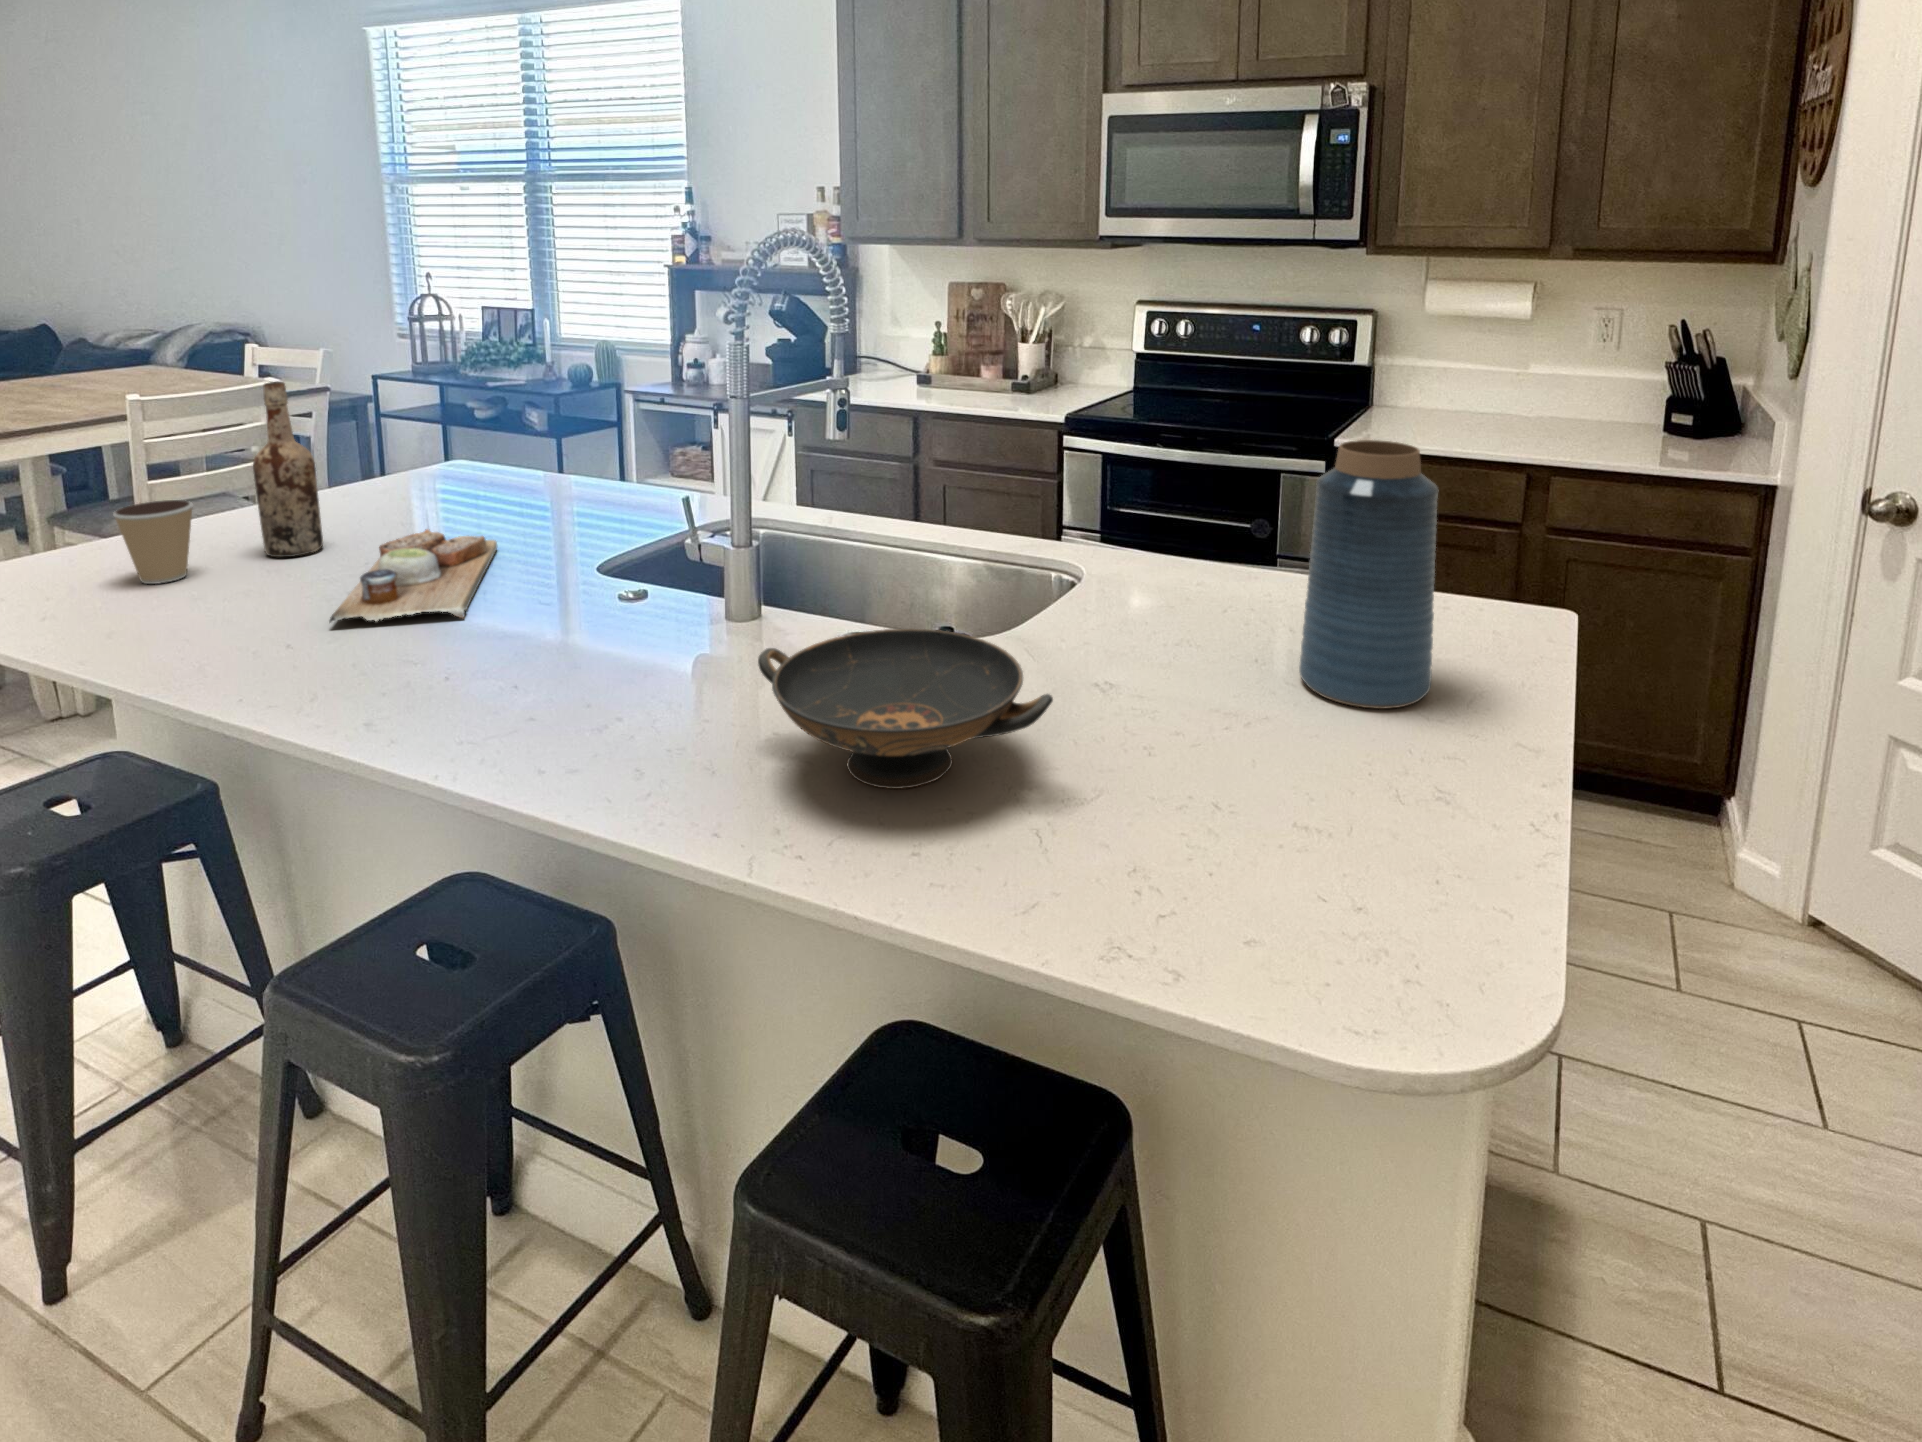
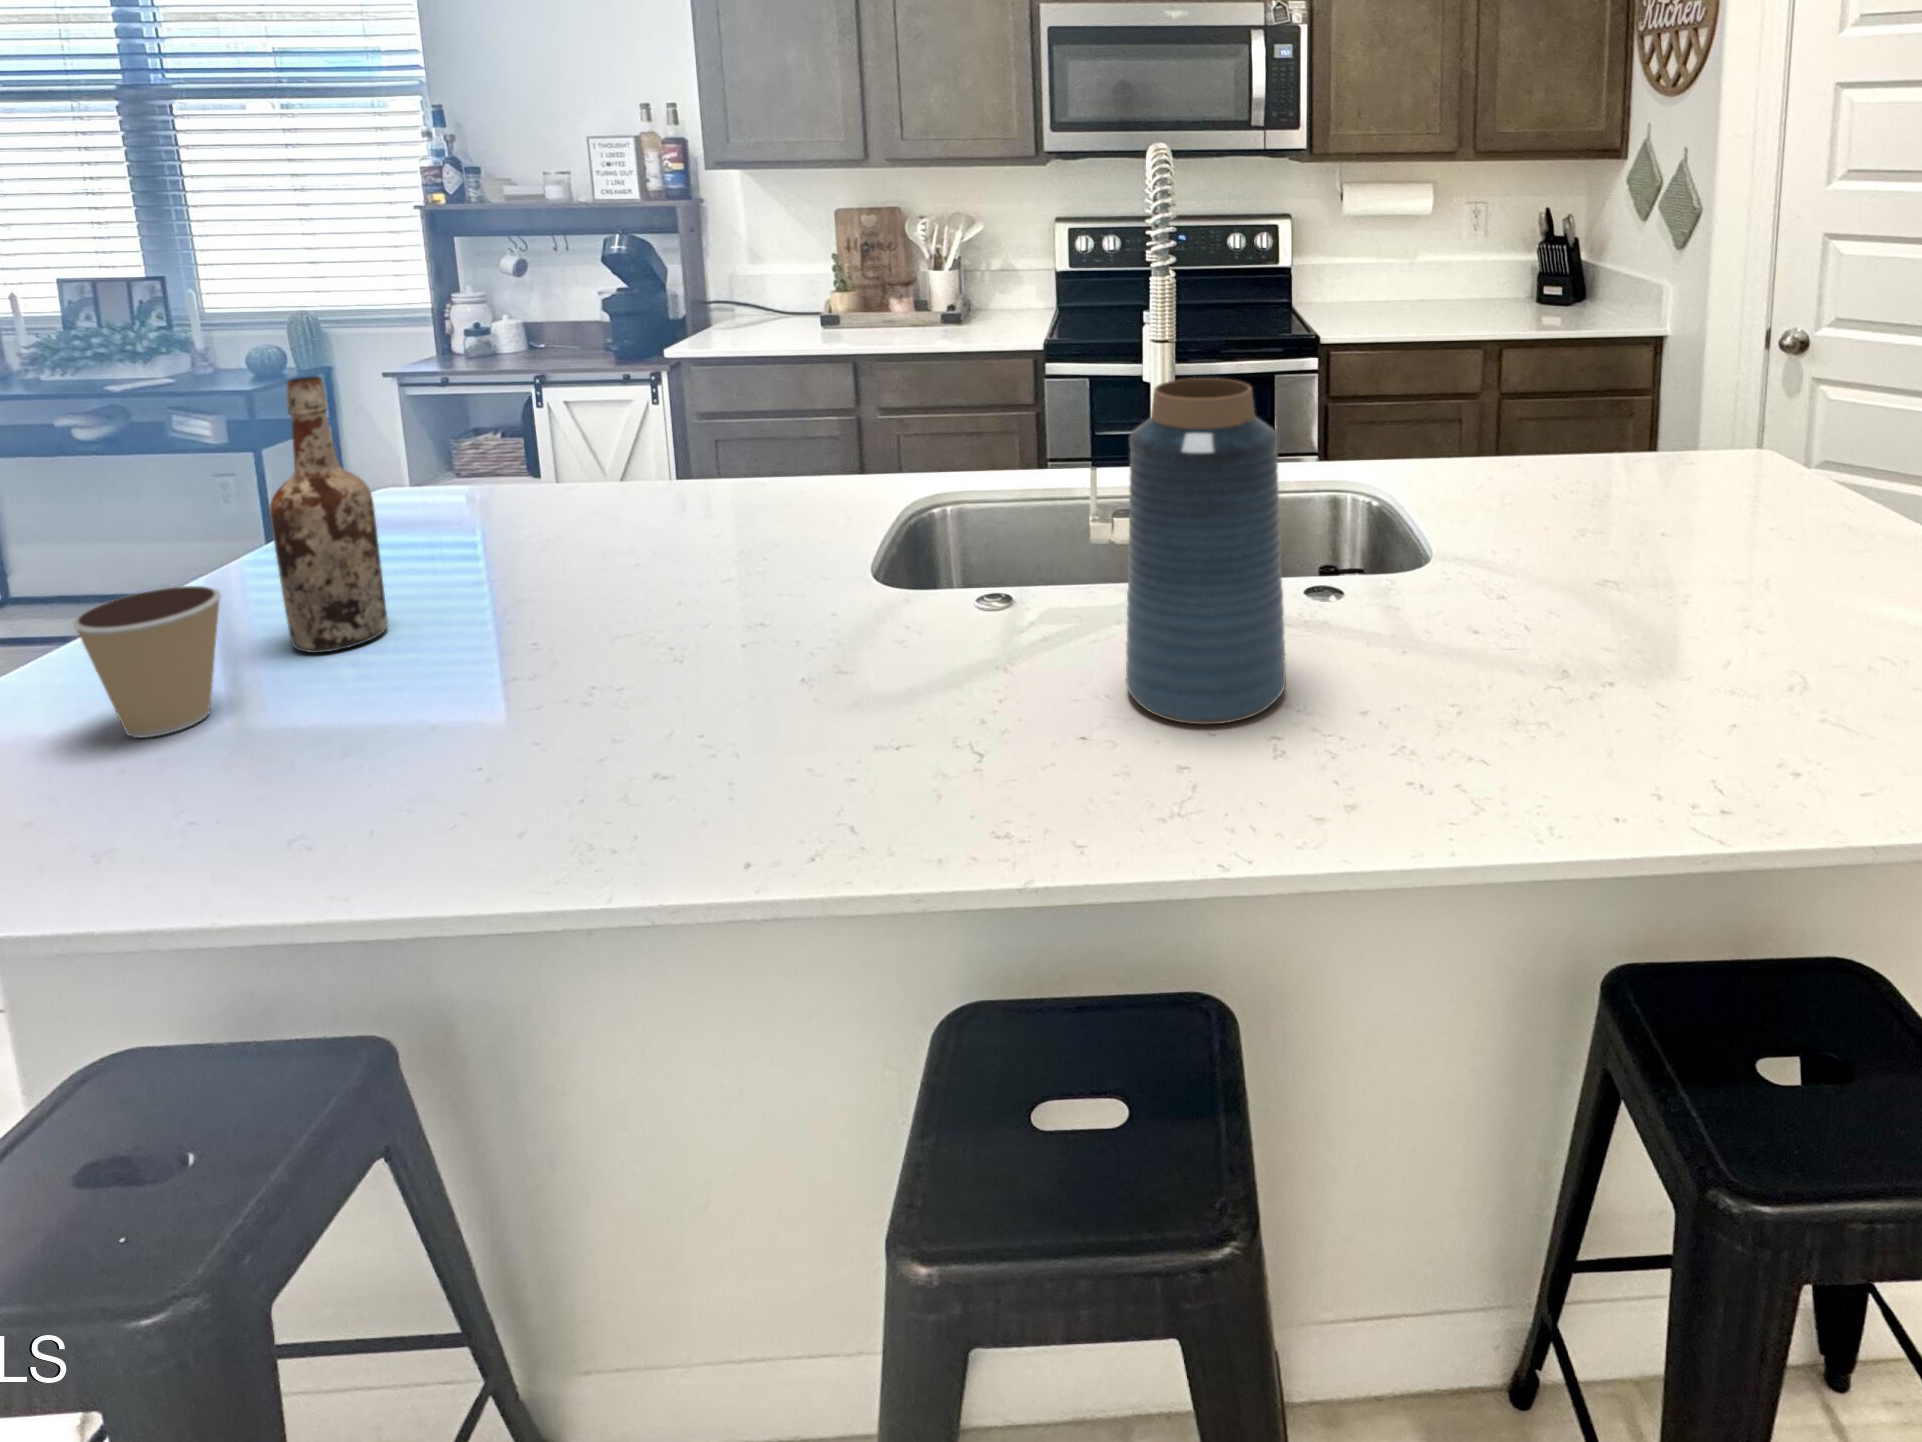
vase: present [1299,440,1438,709] -> present [1126,378,1286,724]
cutting board: present [329,529,497,622] -> none [524,558,818,713]
decorative bowl: present [758,628,1053,789] -> none [1437,538,1773,708]

